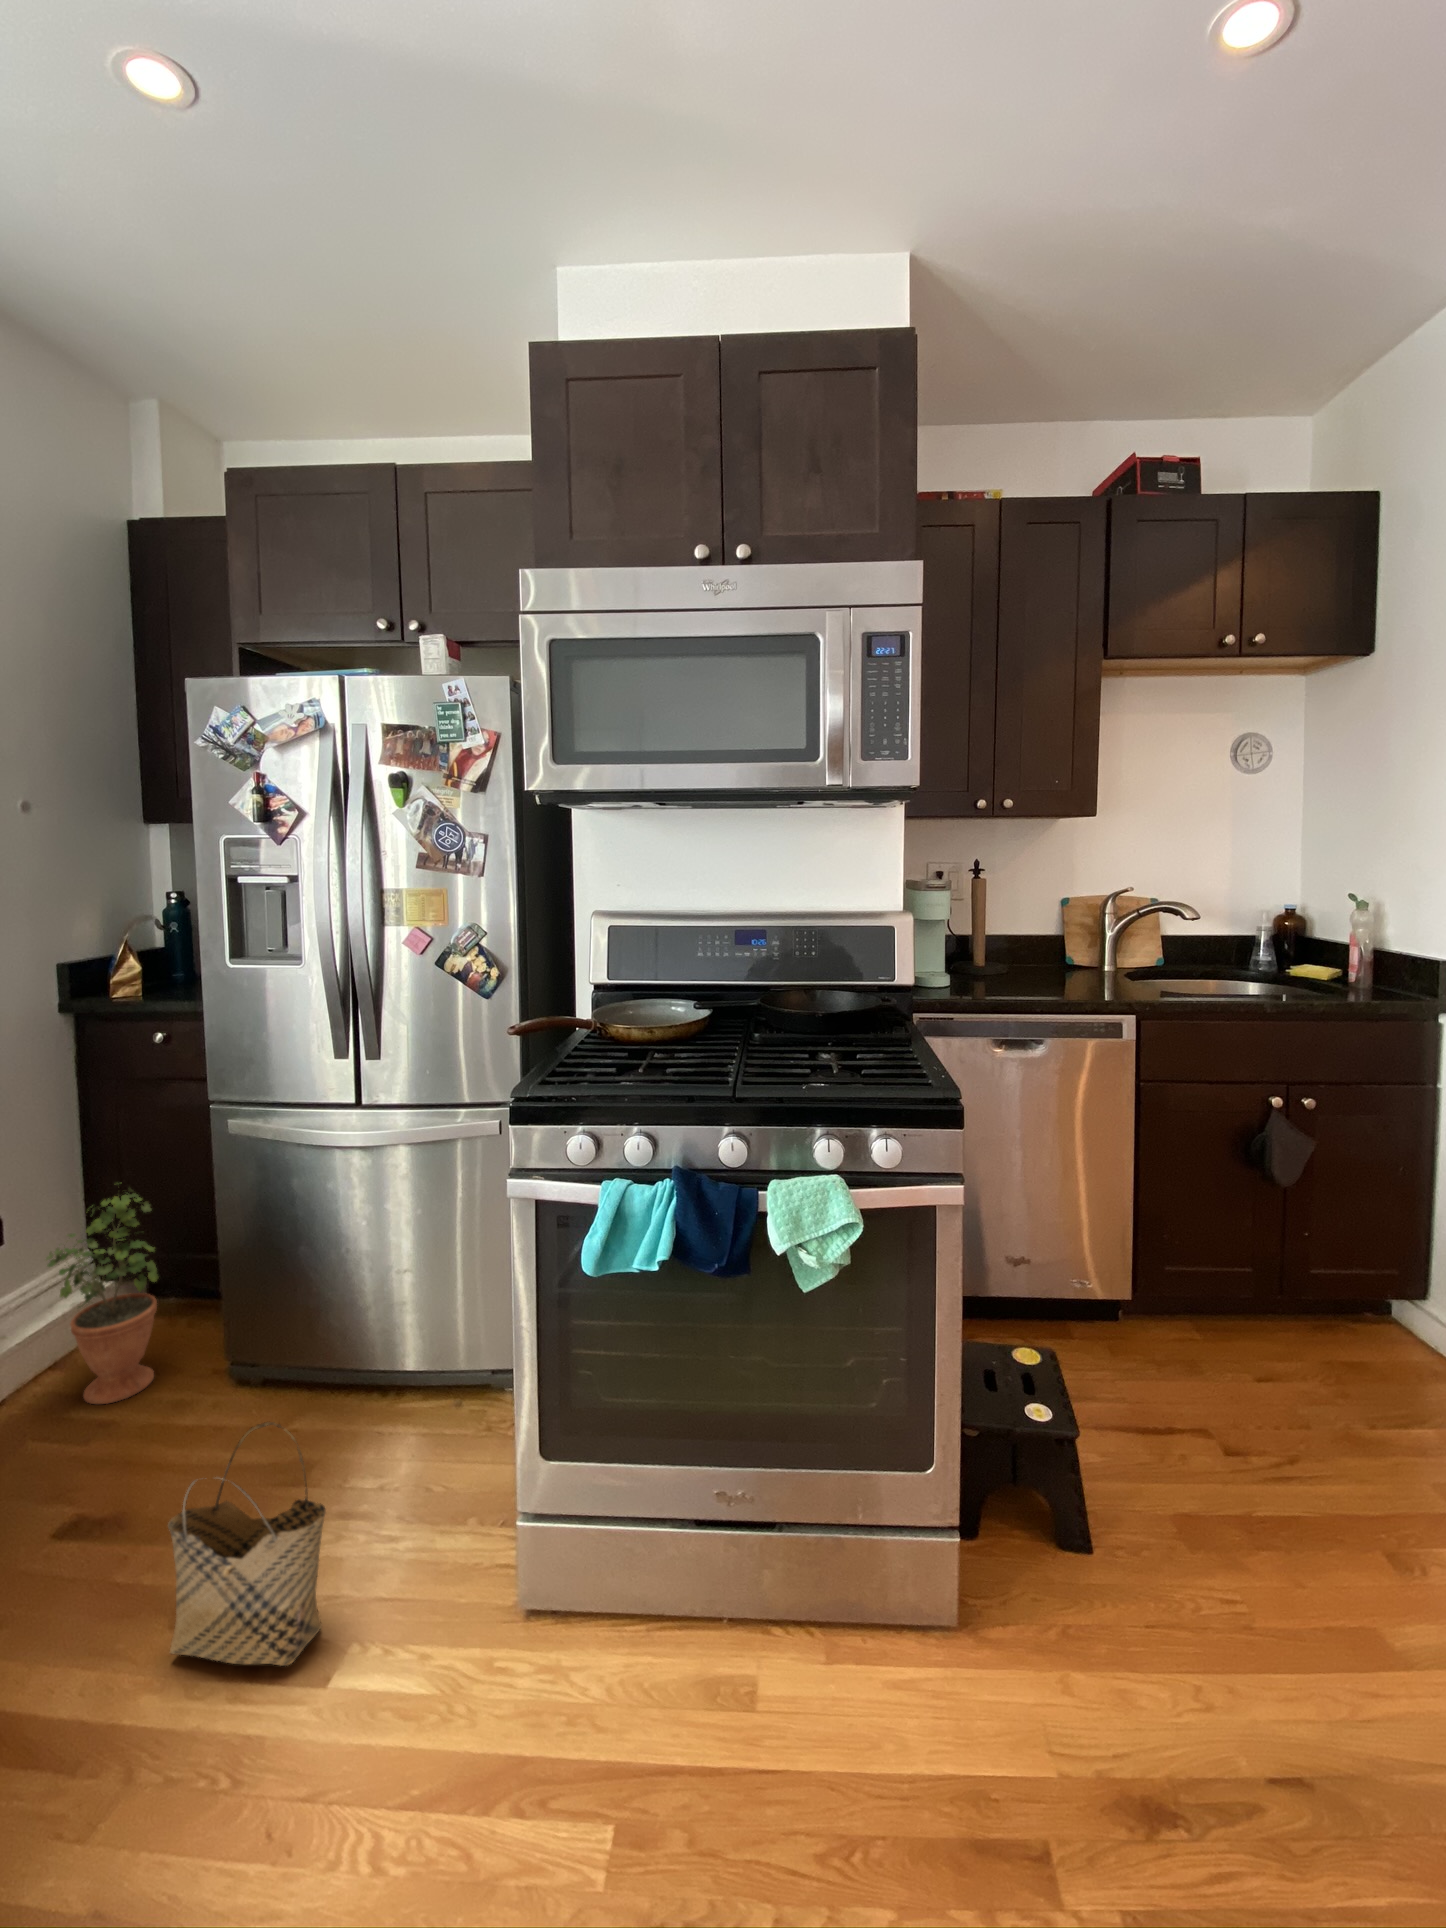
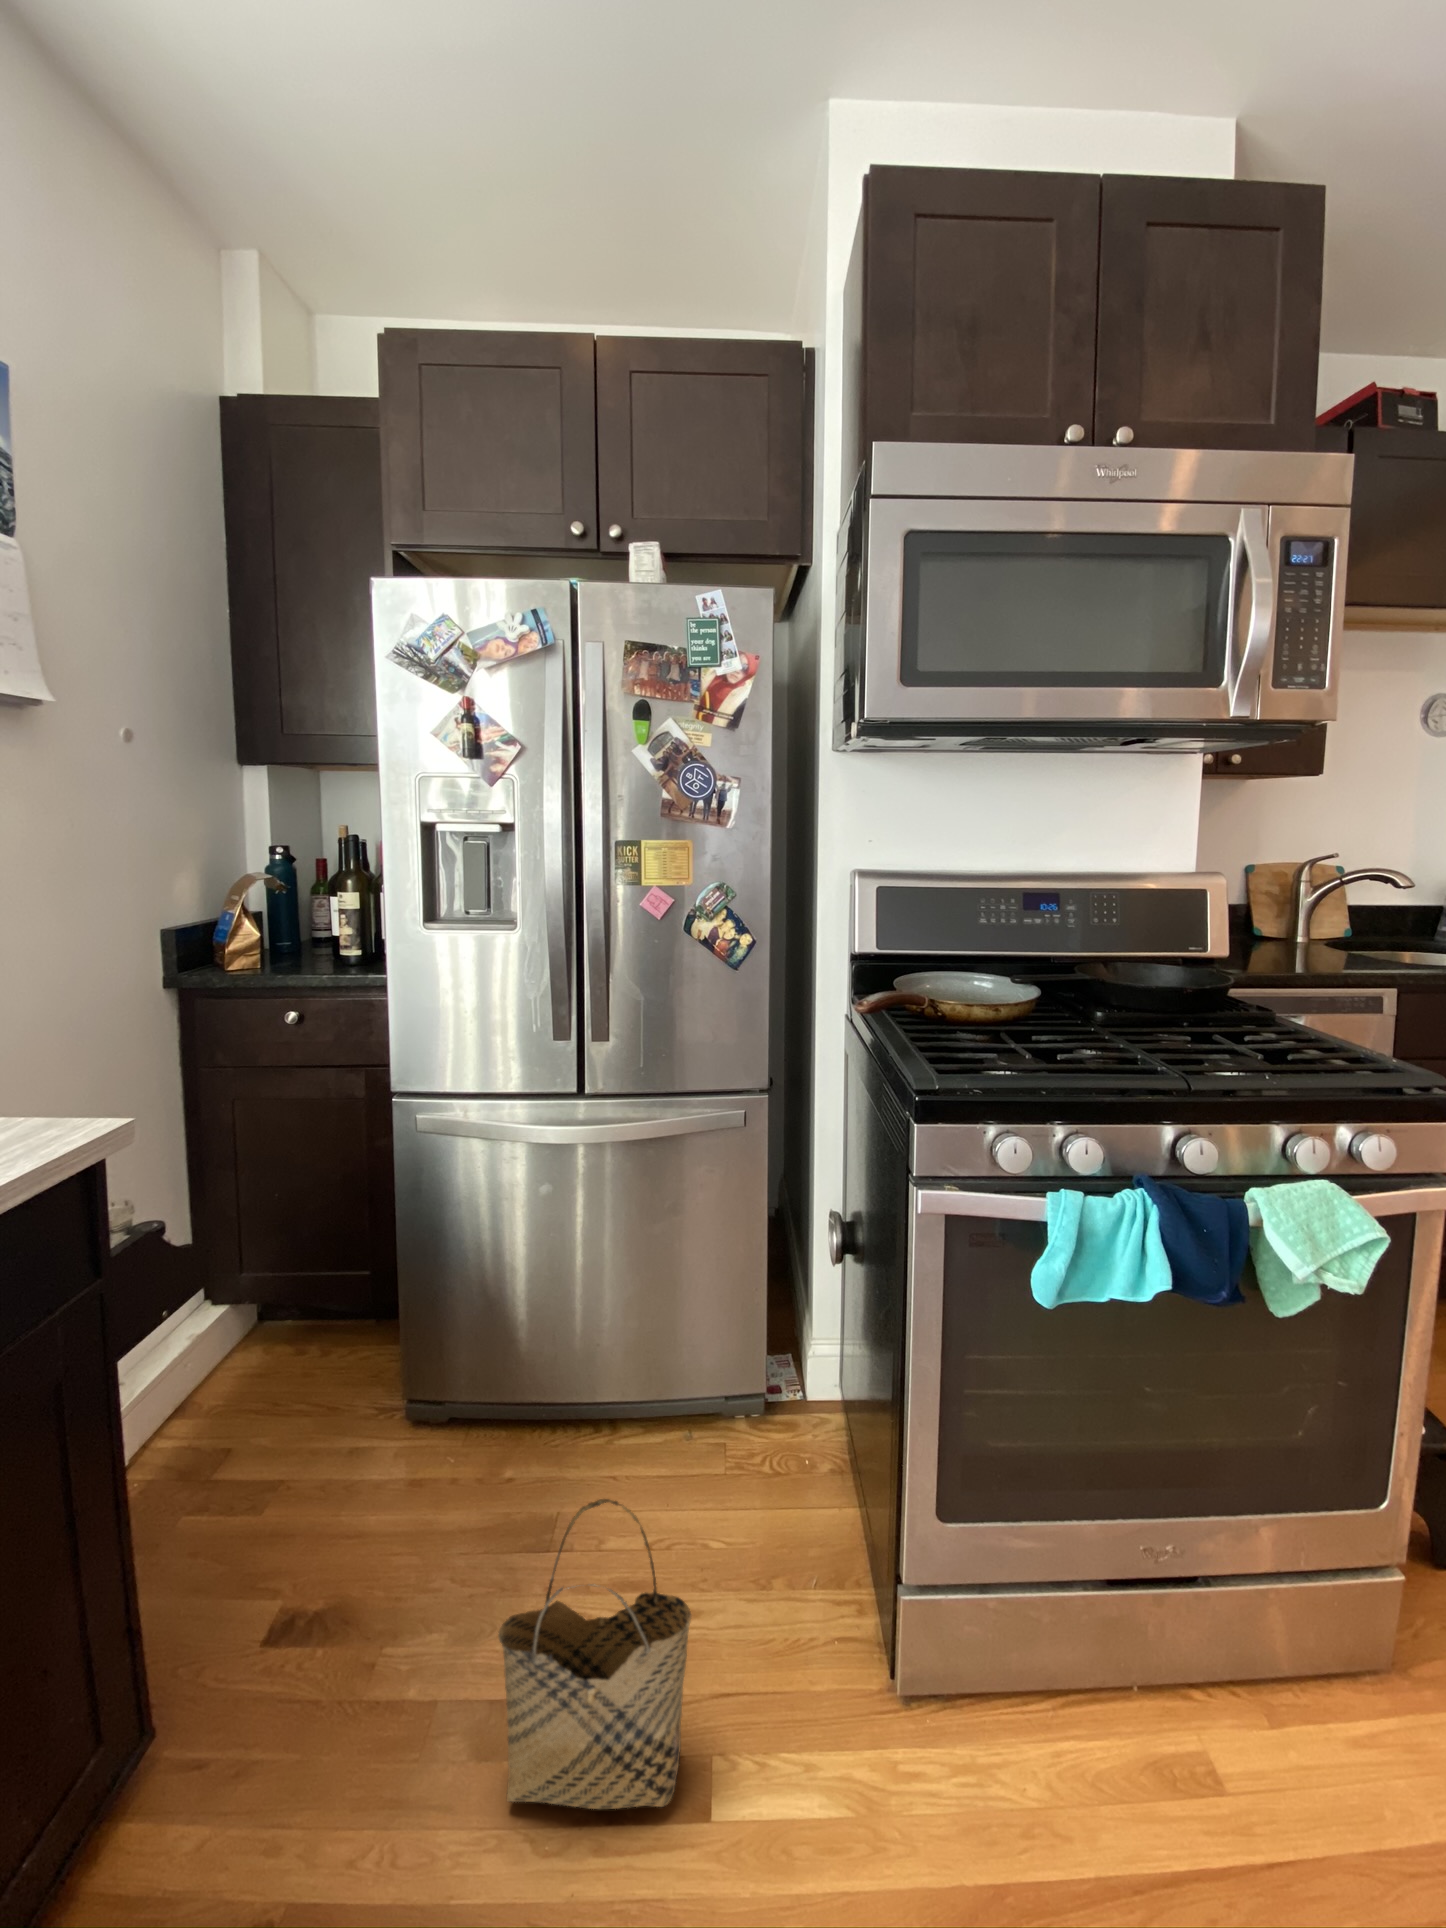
potted plant: present [46,1189,159,1404] -> none [191,1193,317,1461]

